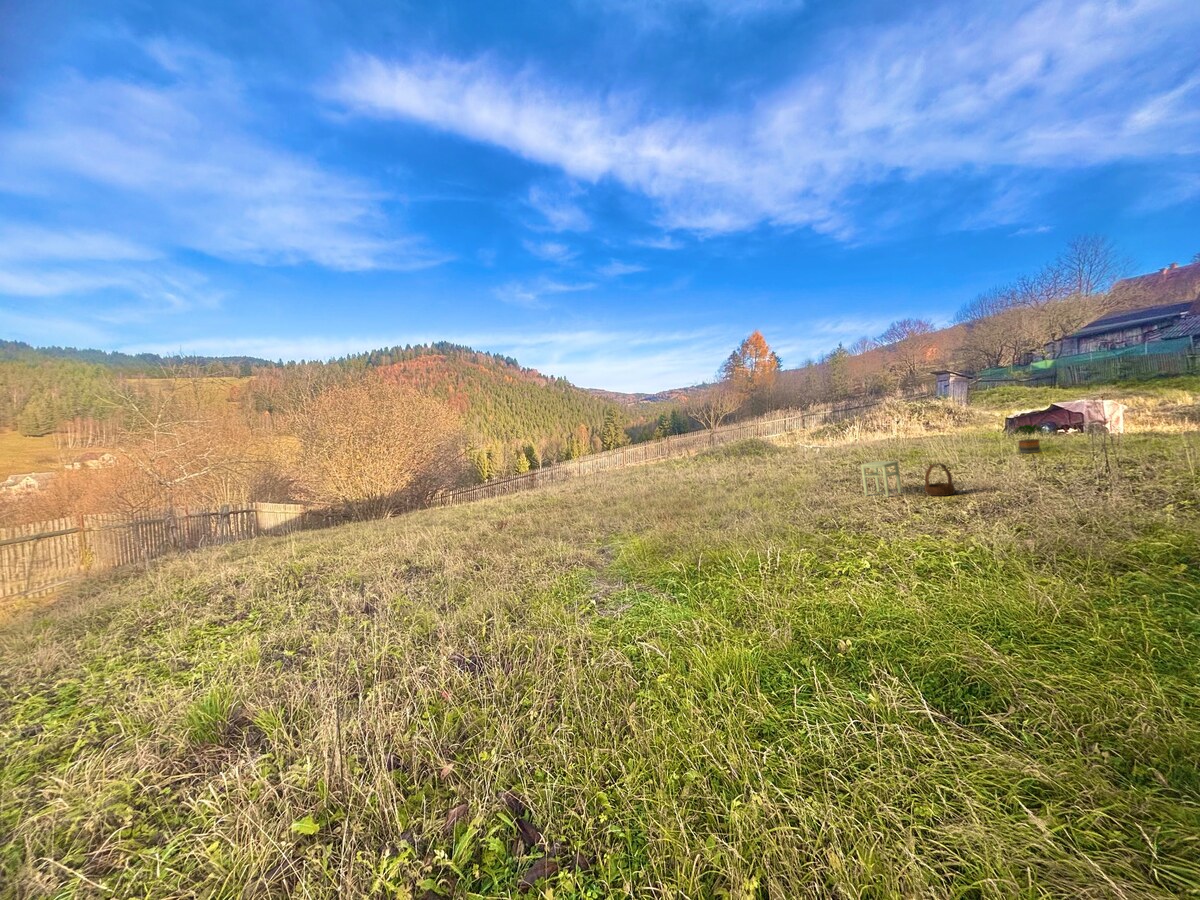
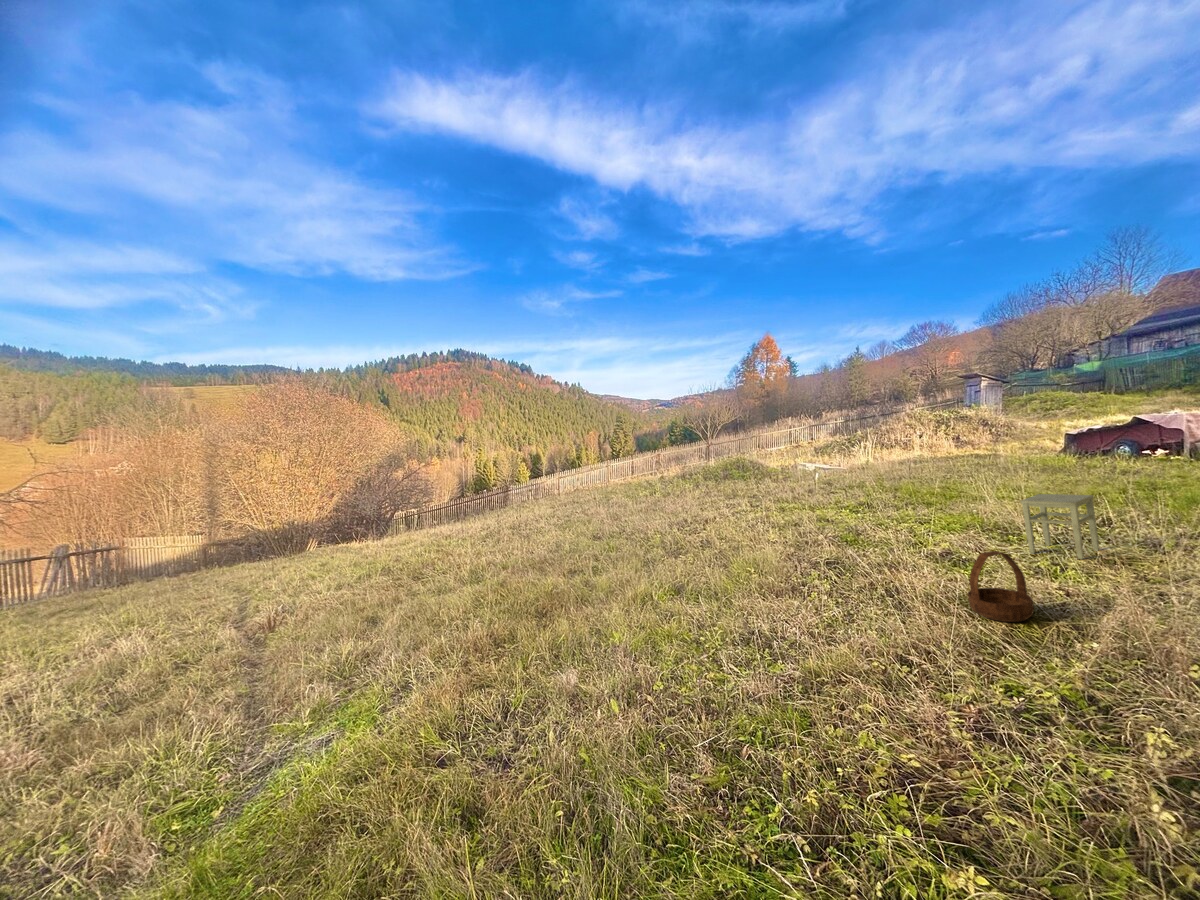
potted tree: present [1015,424,1044,453] -> none [1108,455,1166,504]
stool: present [861,461,901,497] -> present [1021,494,1099,559]

